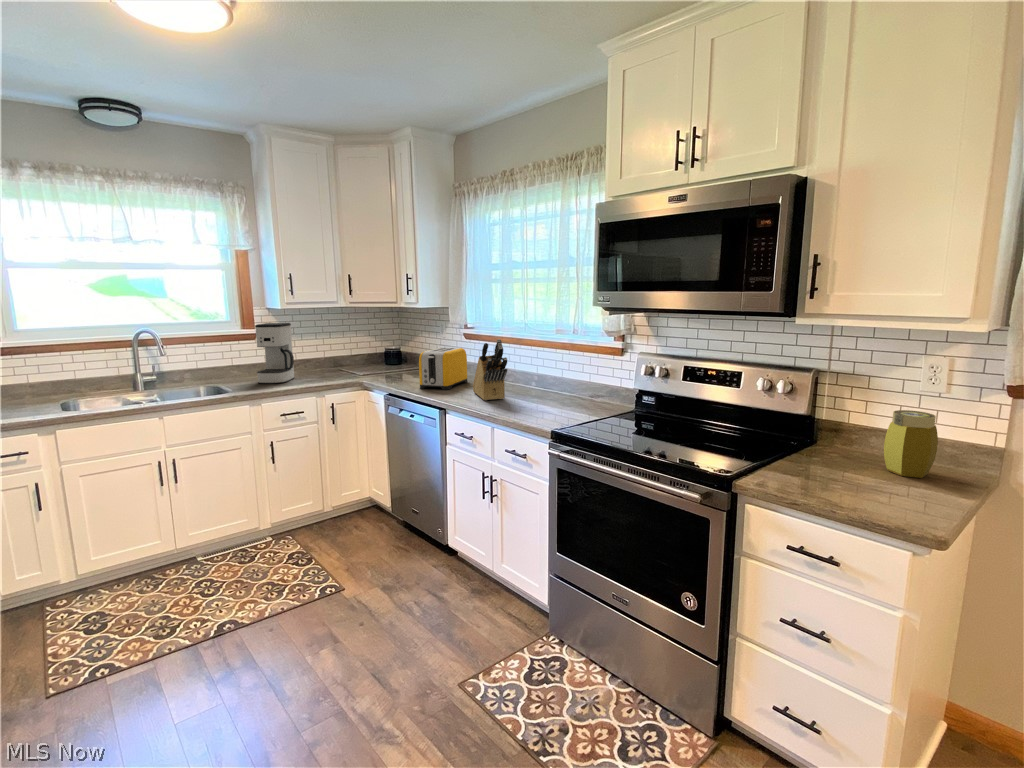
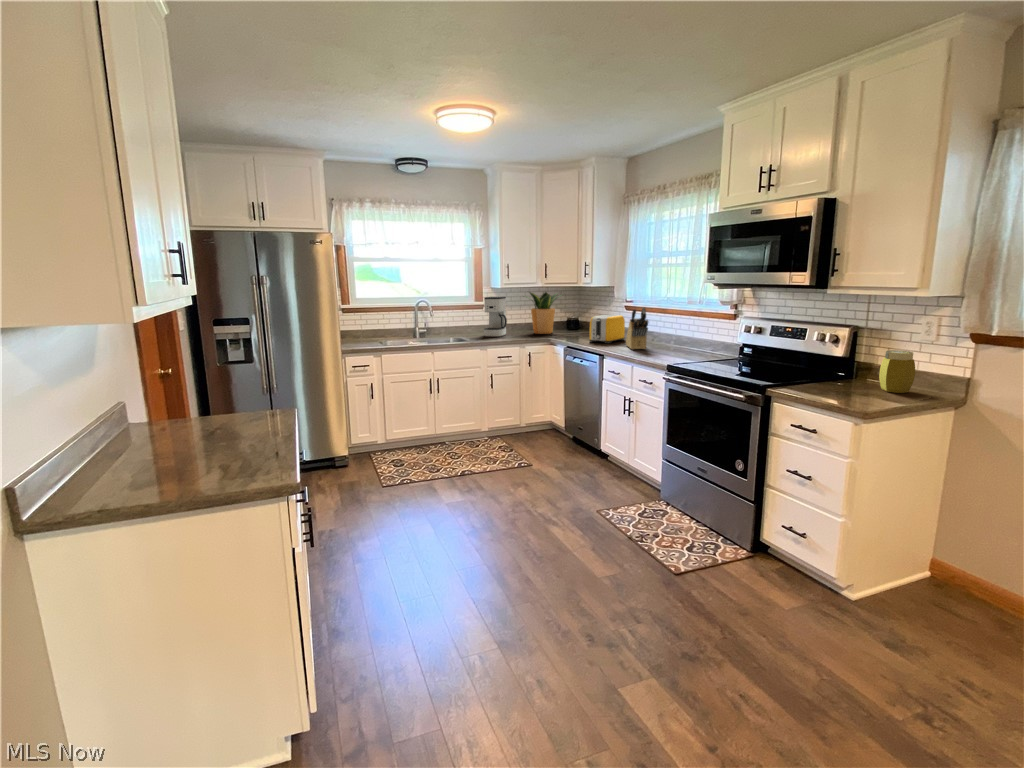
potted plant: none [316,314,380,375] -> present [527,292,559,334]

